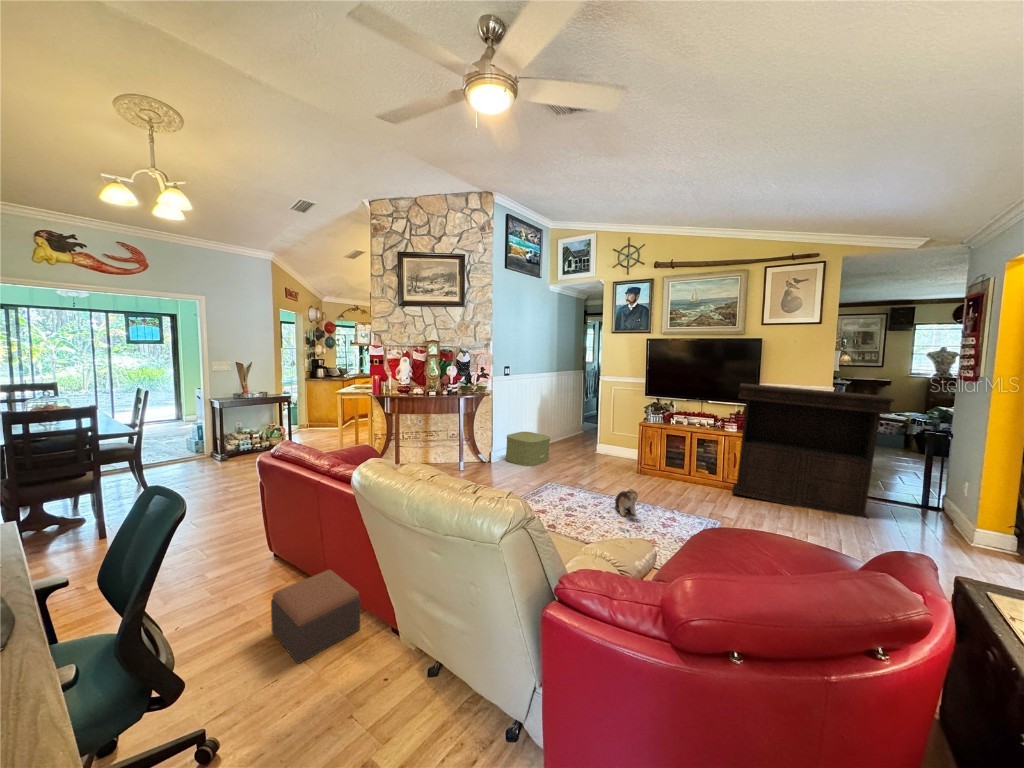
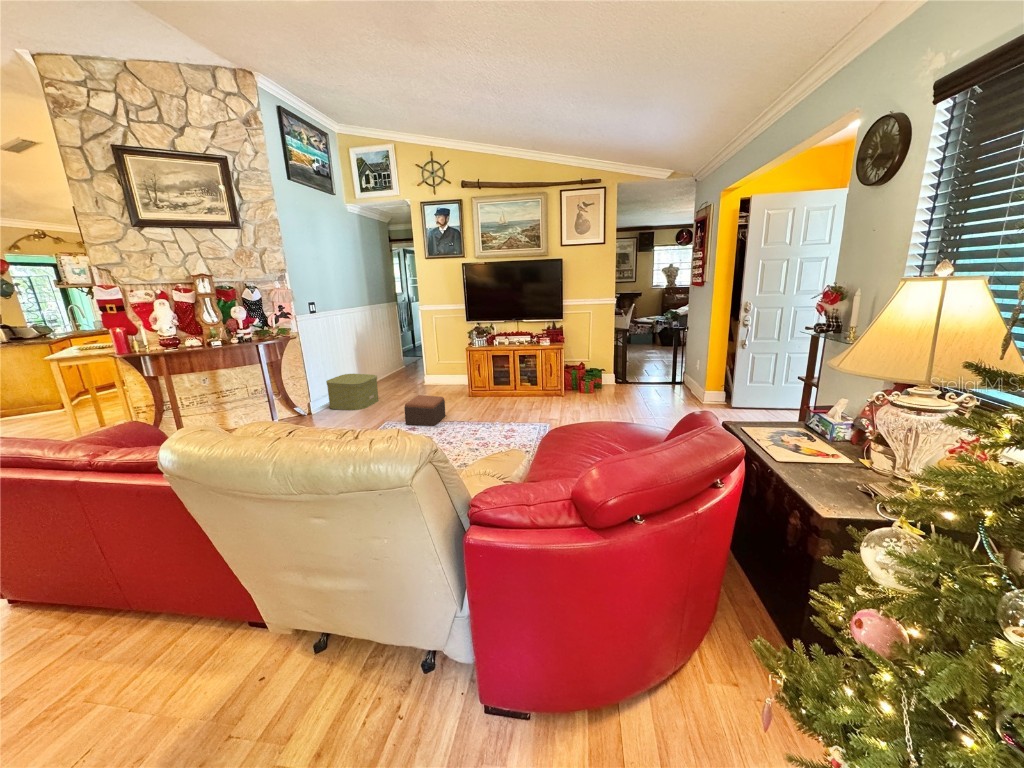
console table: present [732,383,894,519] -> none [549,301,657,400]
plush toy: present [615,489,638,516] -> none [457,410,482,437]
footstool: present [271,570,360,663] -> present [404,395,445,426]

